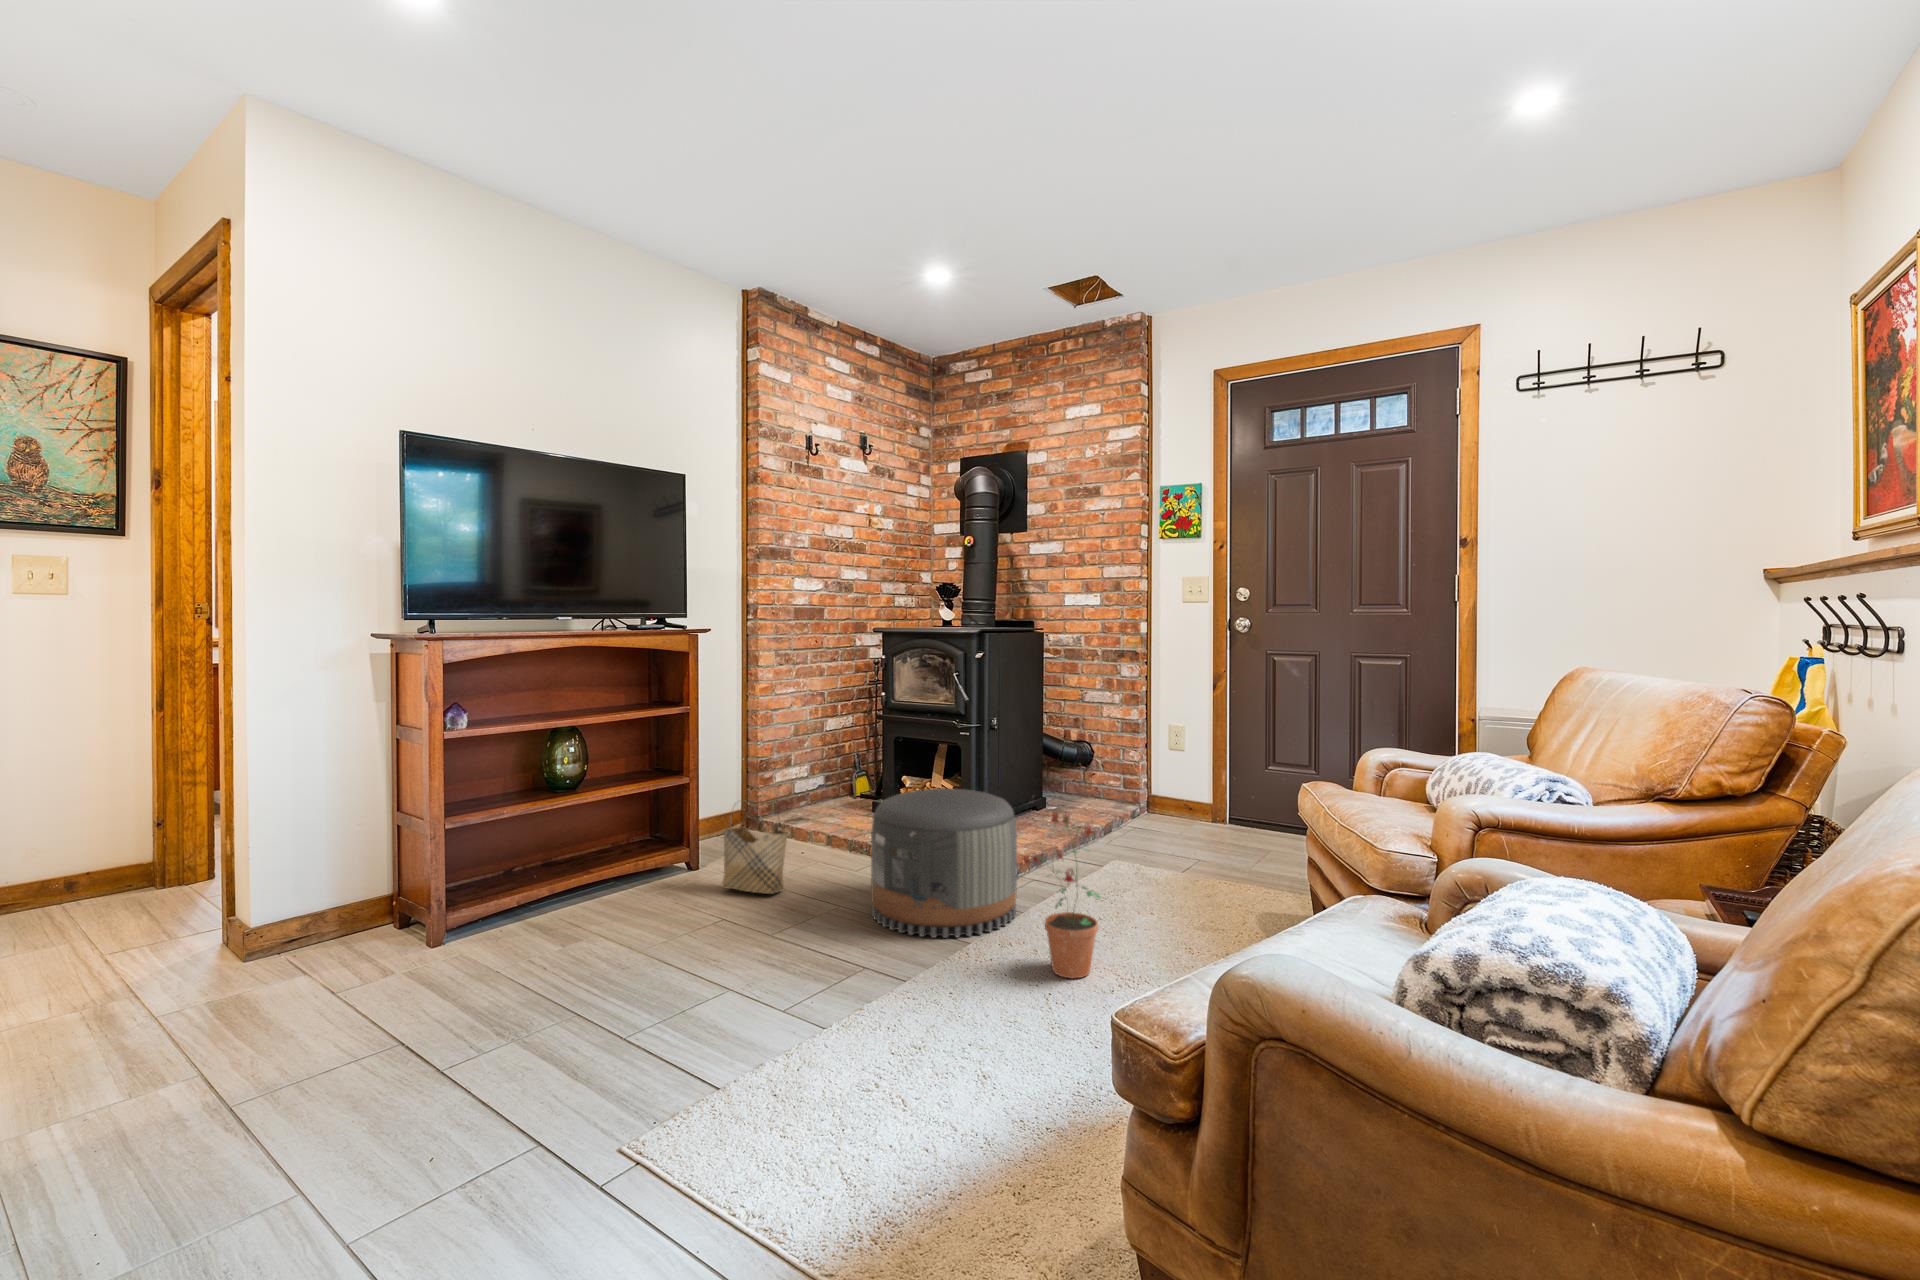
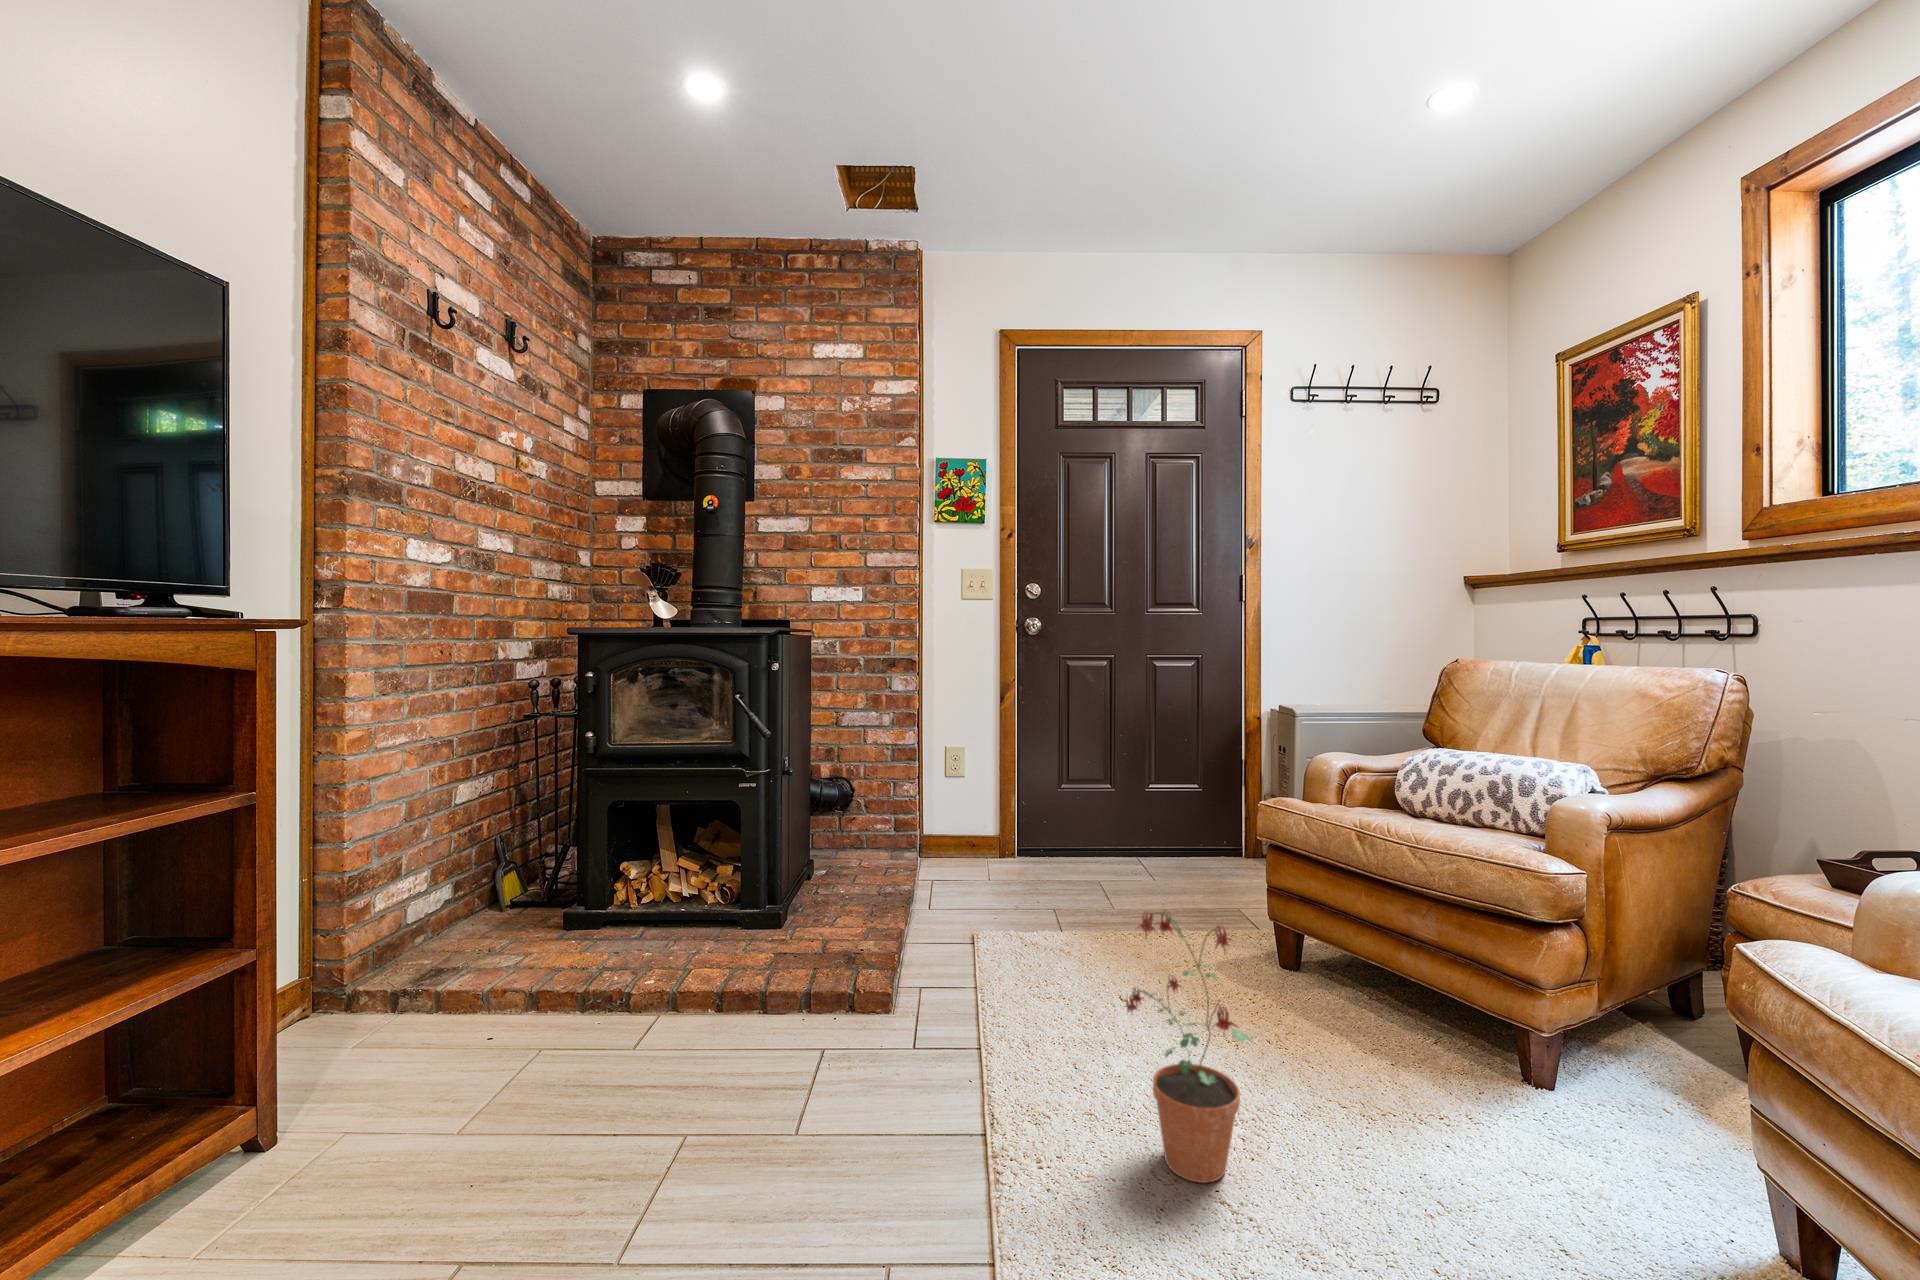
pouf: present [871,788,1017,938] -> none [757,886,1006,1186]
woven basket: present [722,796,788,894] -> none [382,968,554,1205]

